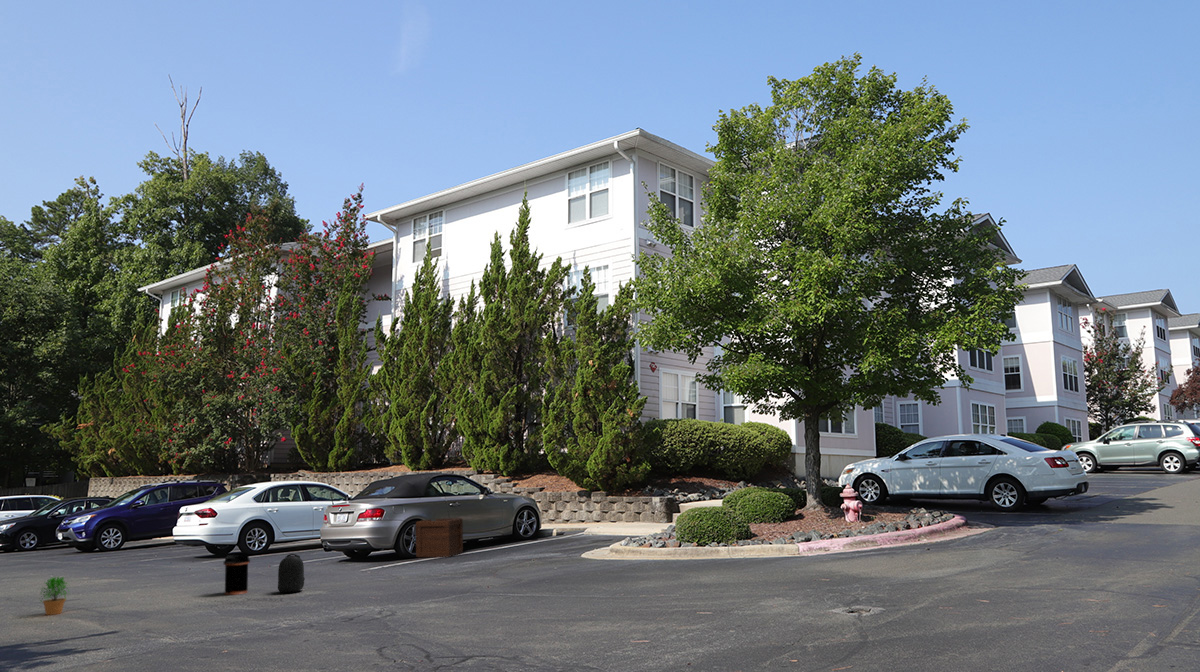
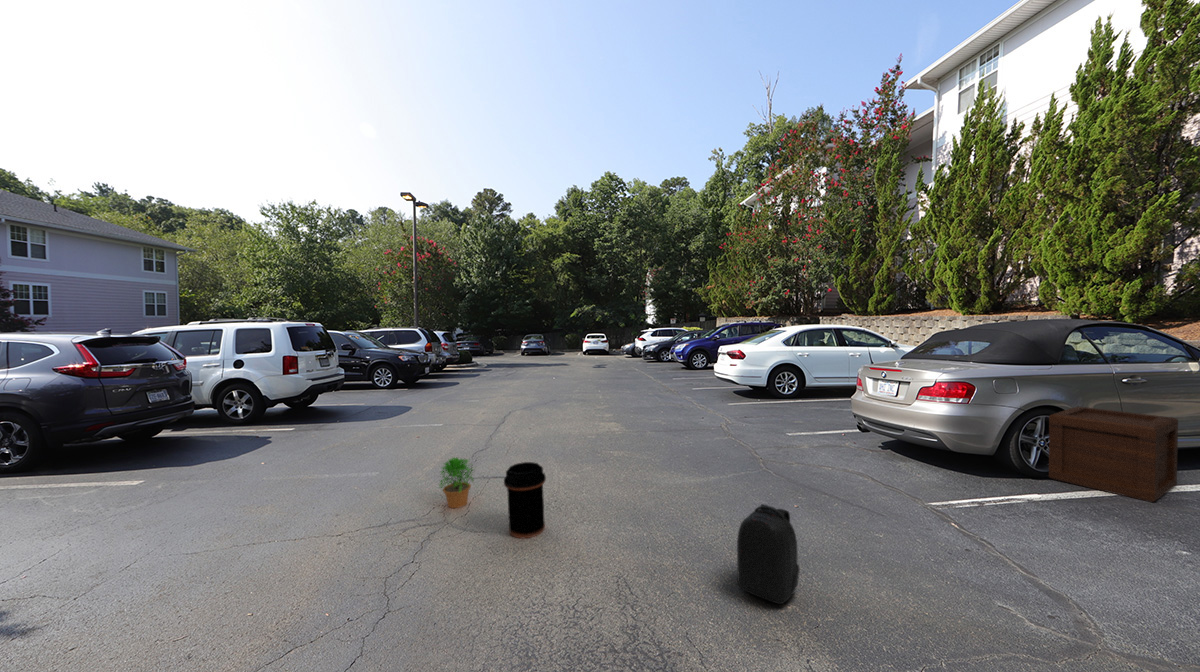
trash can: present [224,553,250,595] -> present [504,462,546,538]

